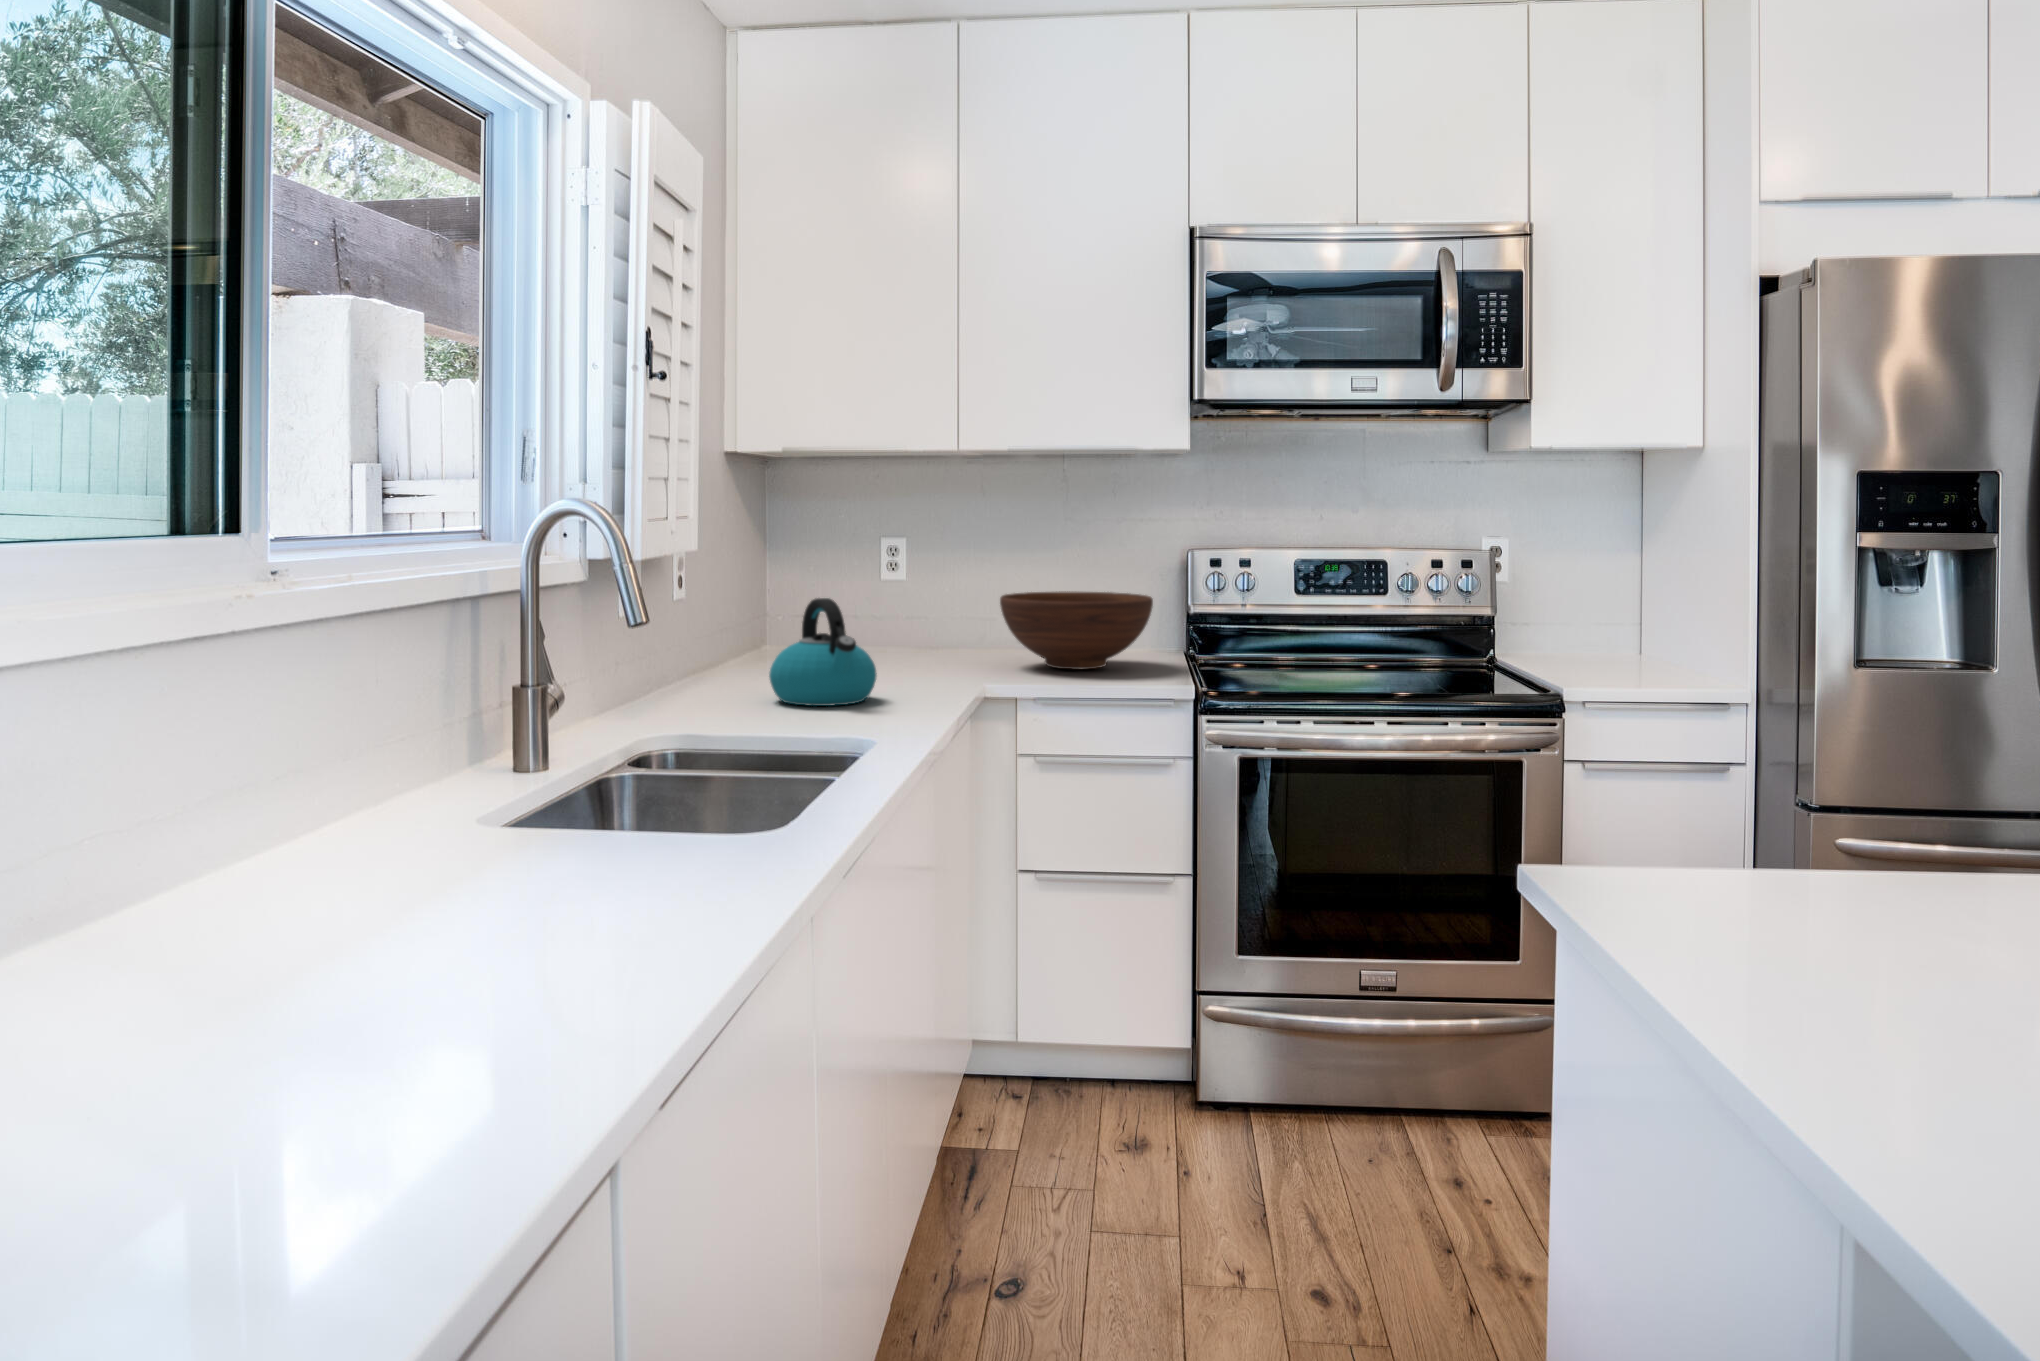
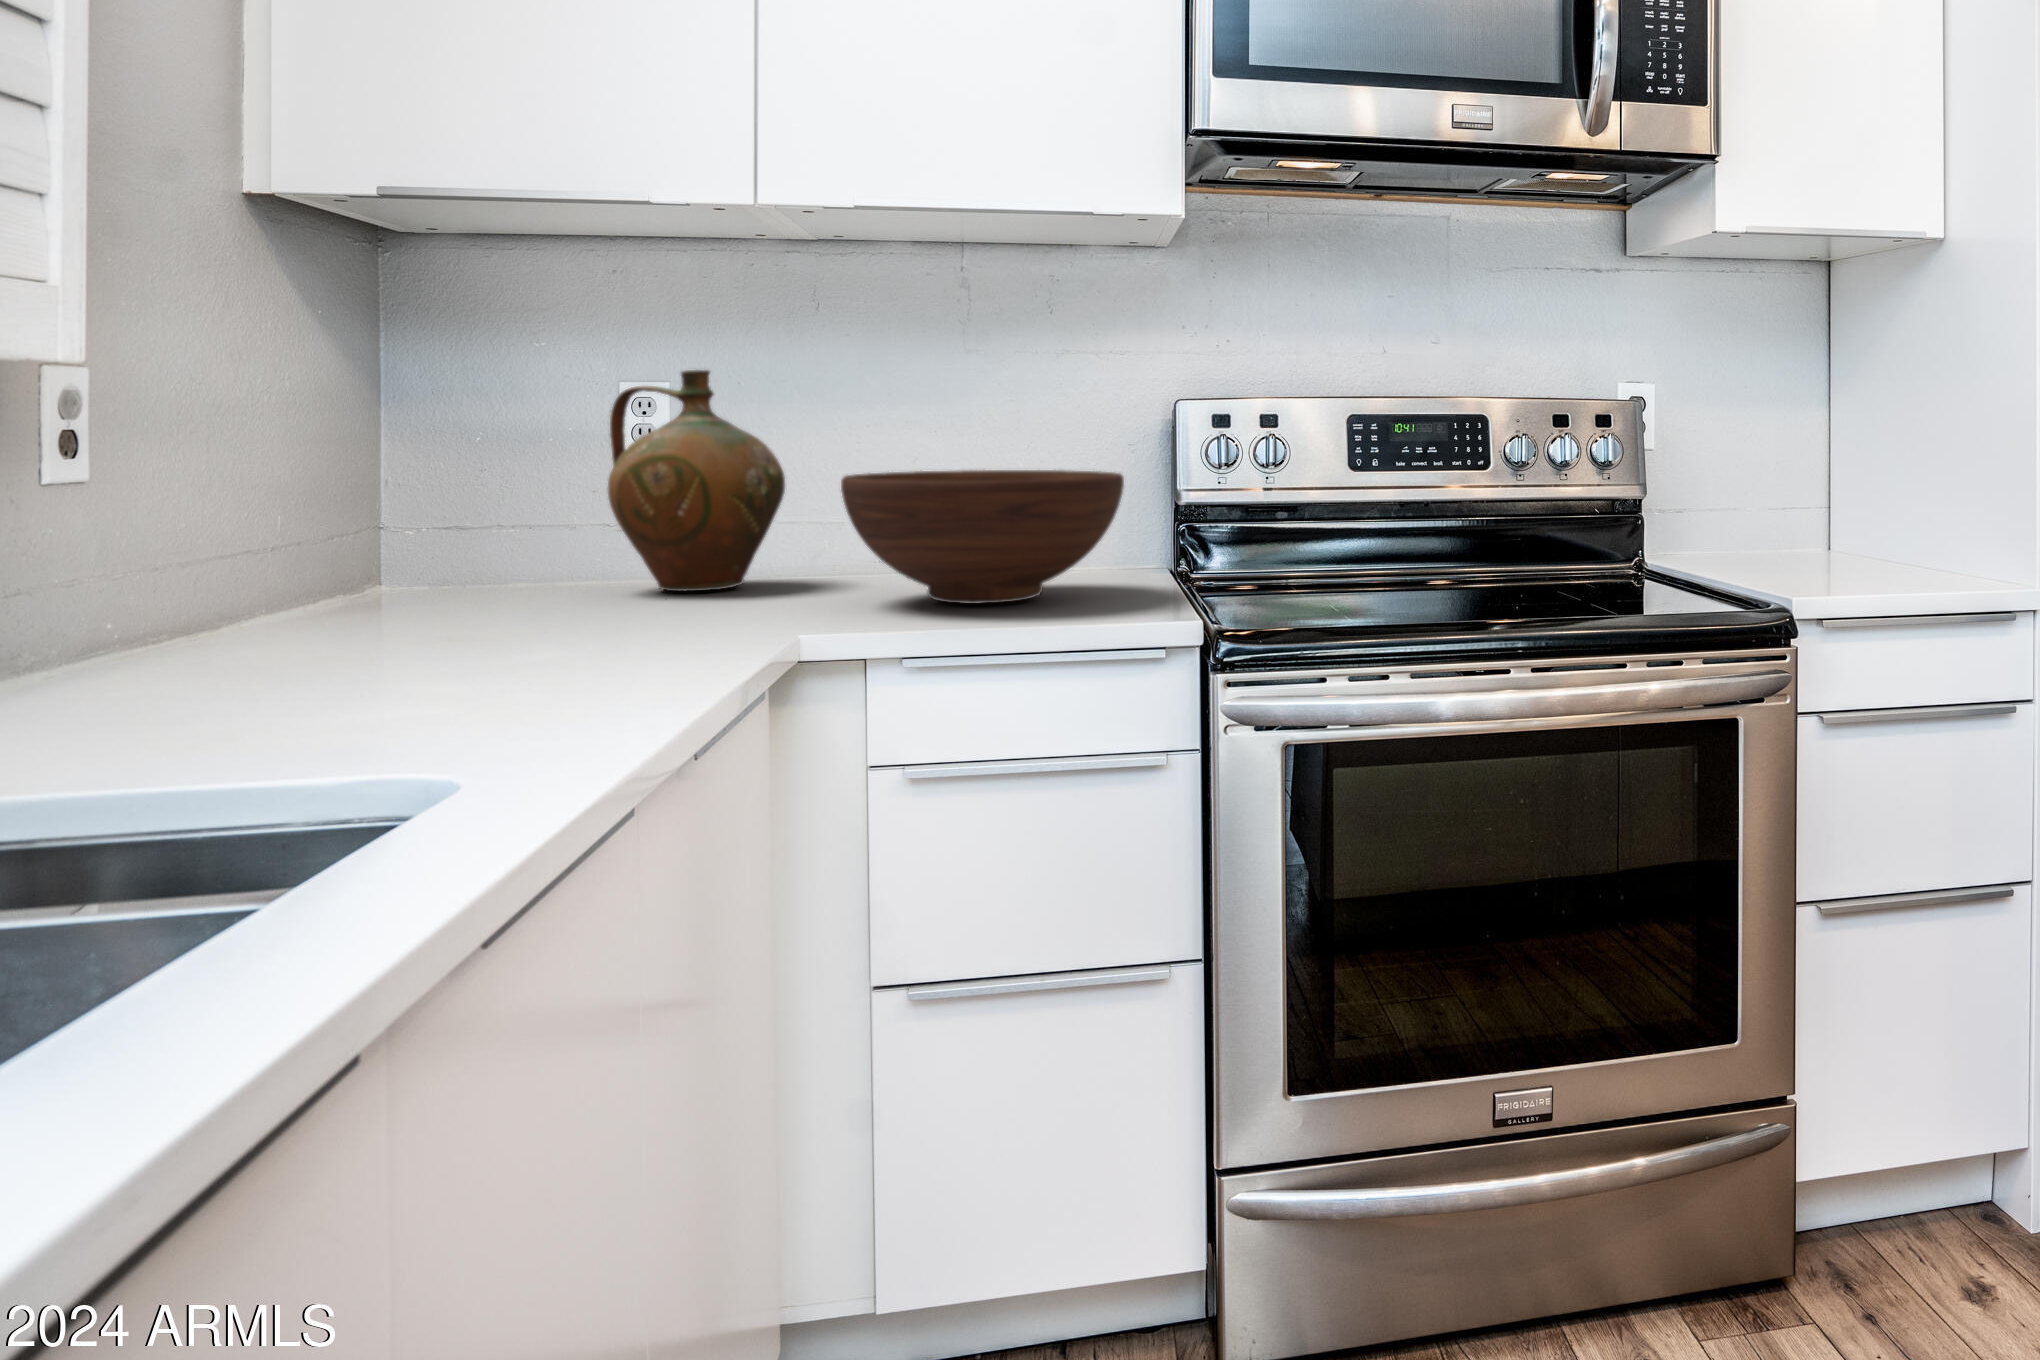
ceramic jug: none [879,532,968,656] -> present [608,370,785,591]
kettle: present [769,598,877,706] -> none [239,468,532,714]

